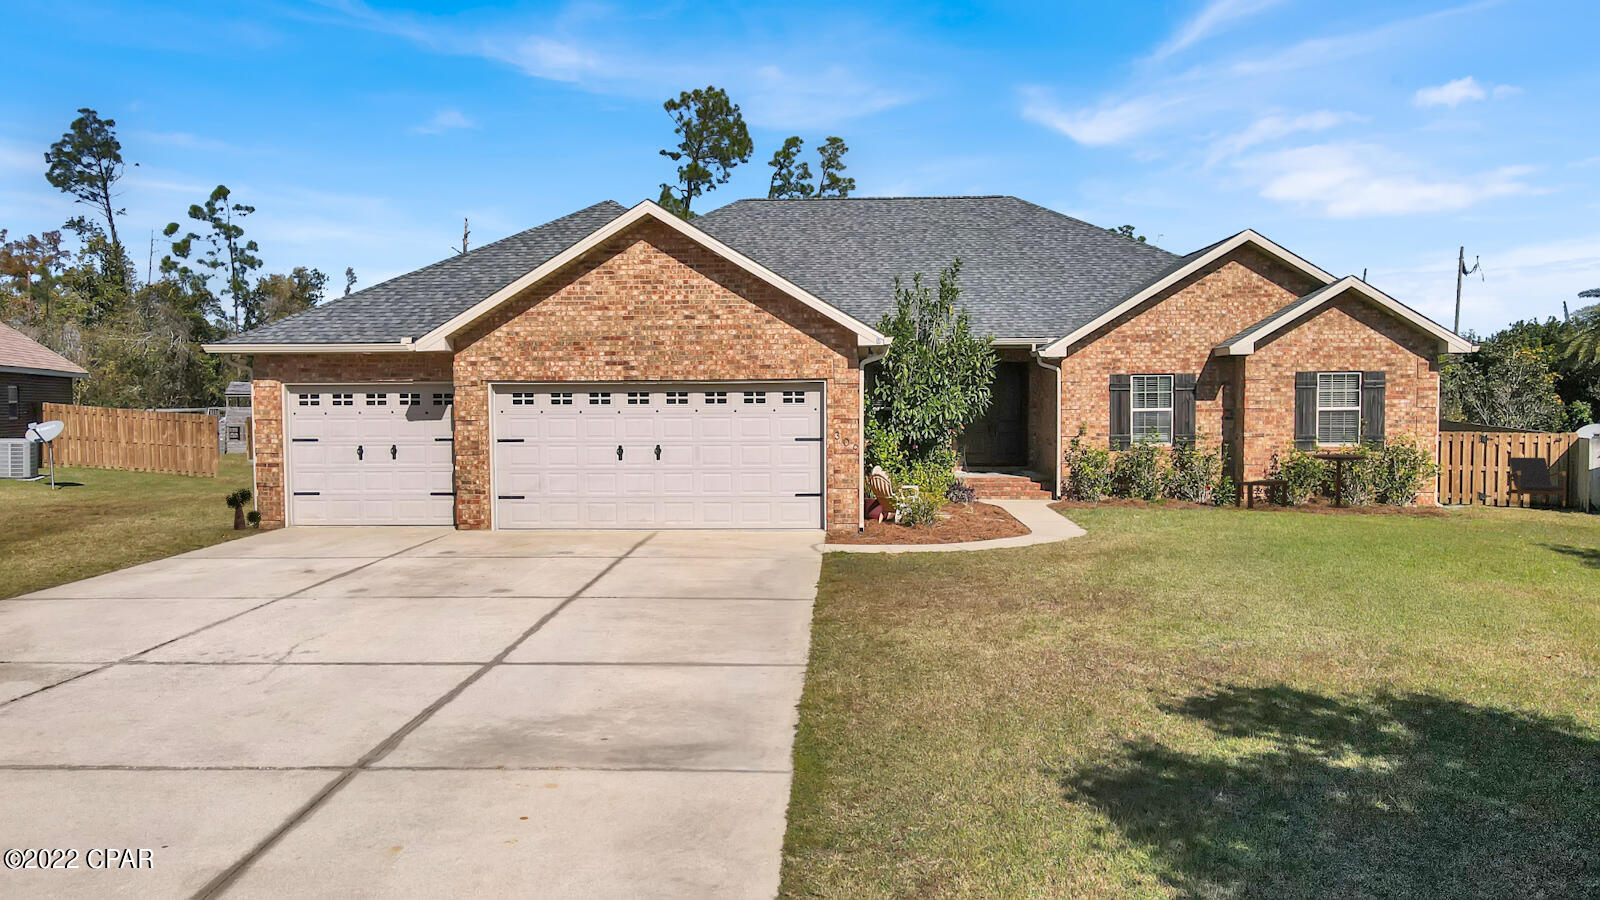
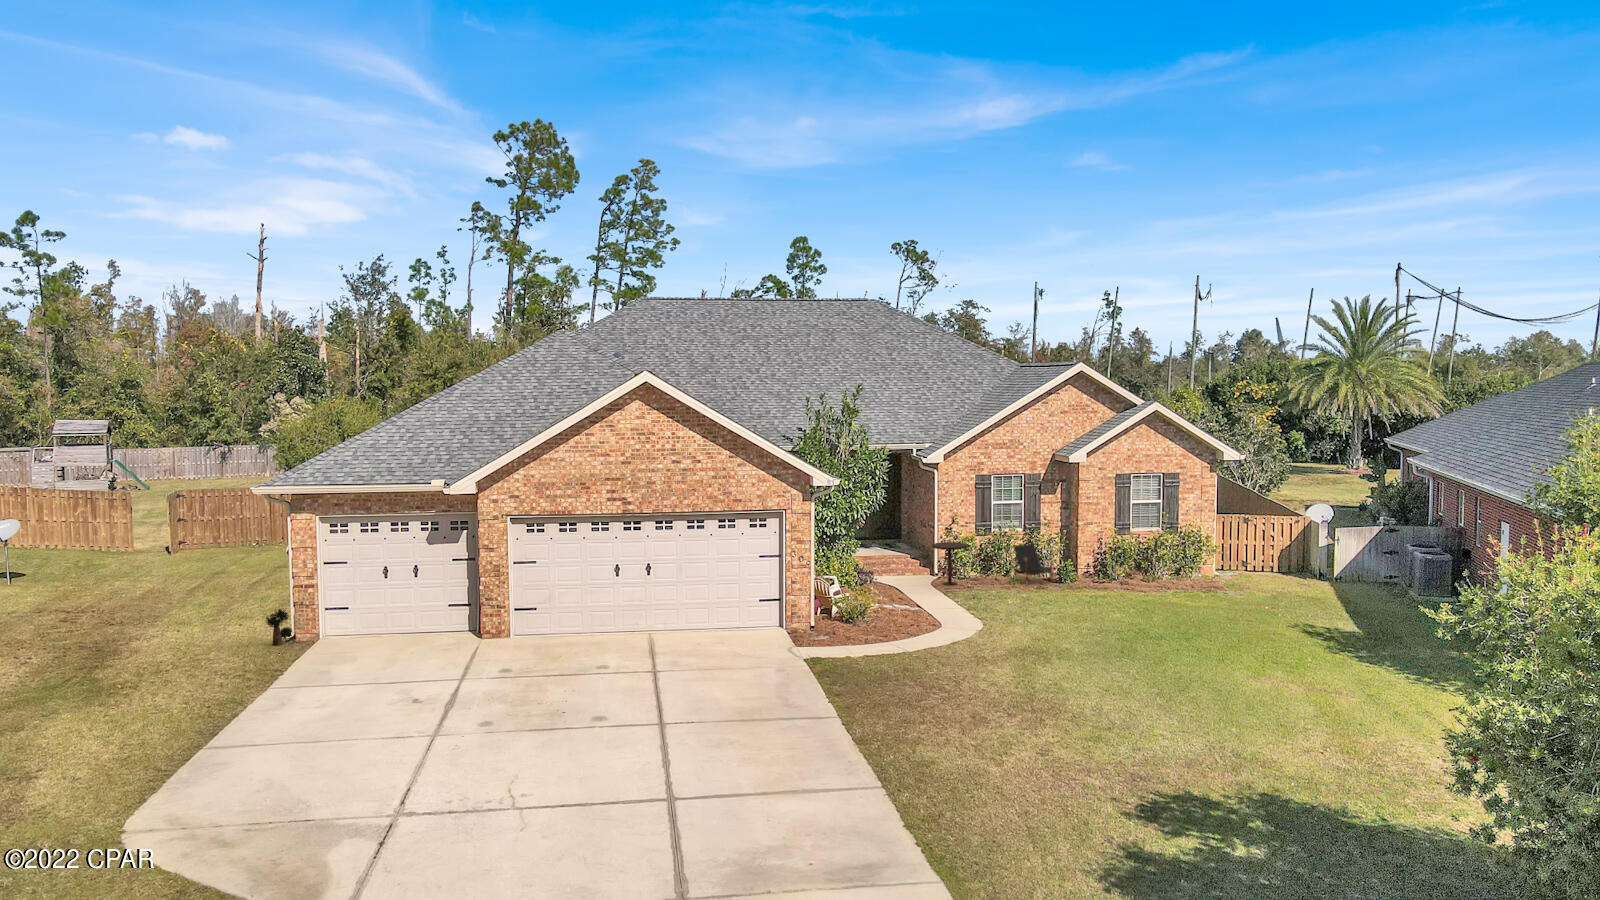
pedestal table: present [1312,454,1366,508] -> present [931,542,968,585]
lounge chair: present [1509,457,1566,506] -> present [1014,544,1053,583]
bench: present [1235,479,1288,508] -> none [1073,558,1111,583]

